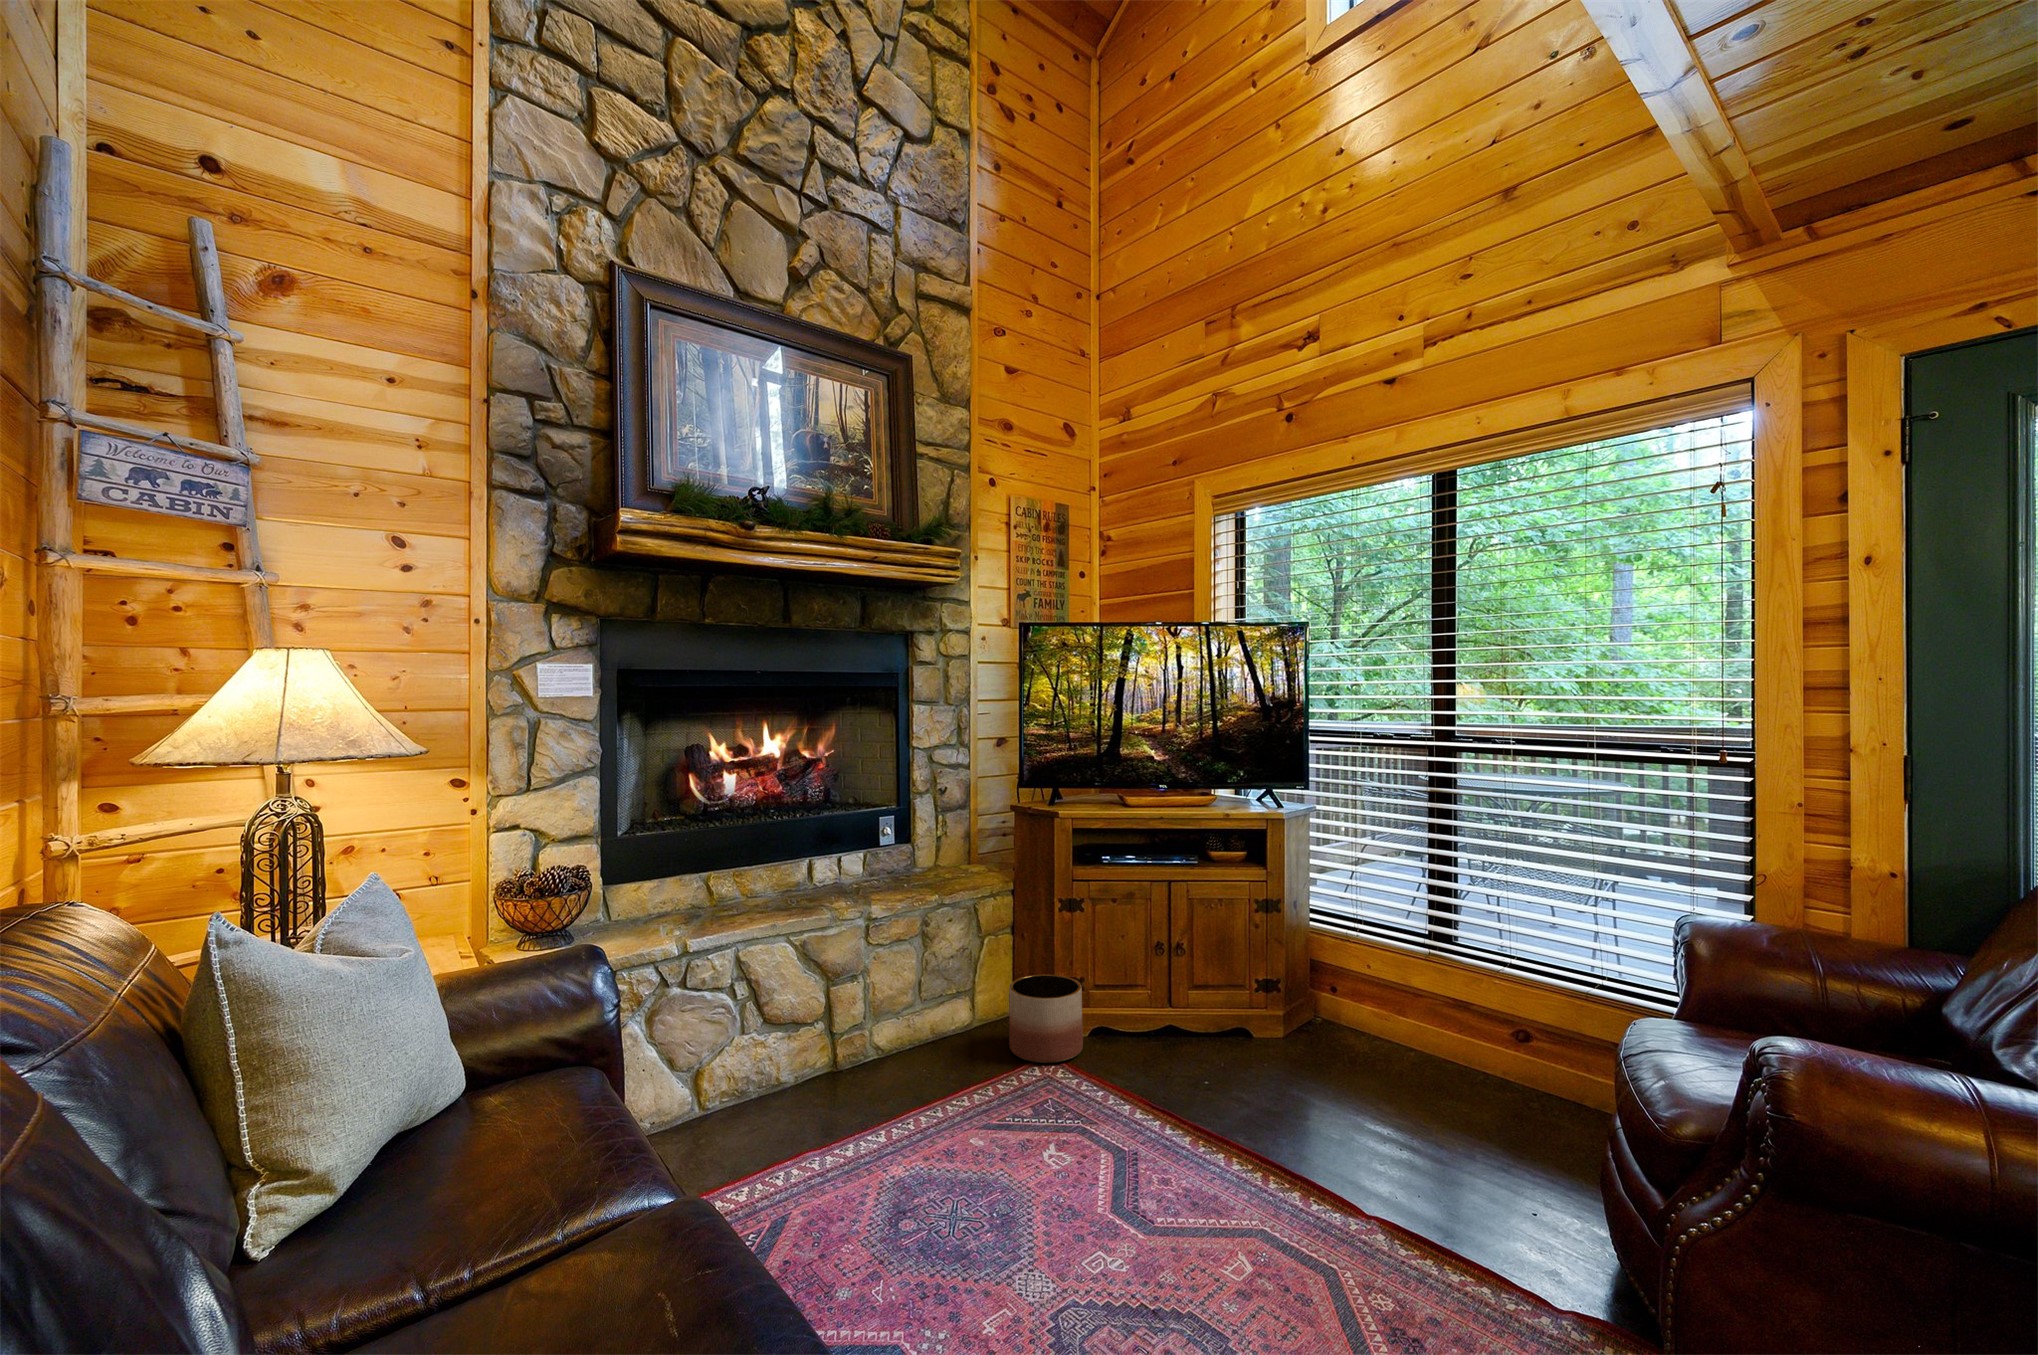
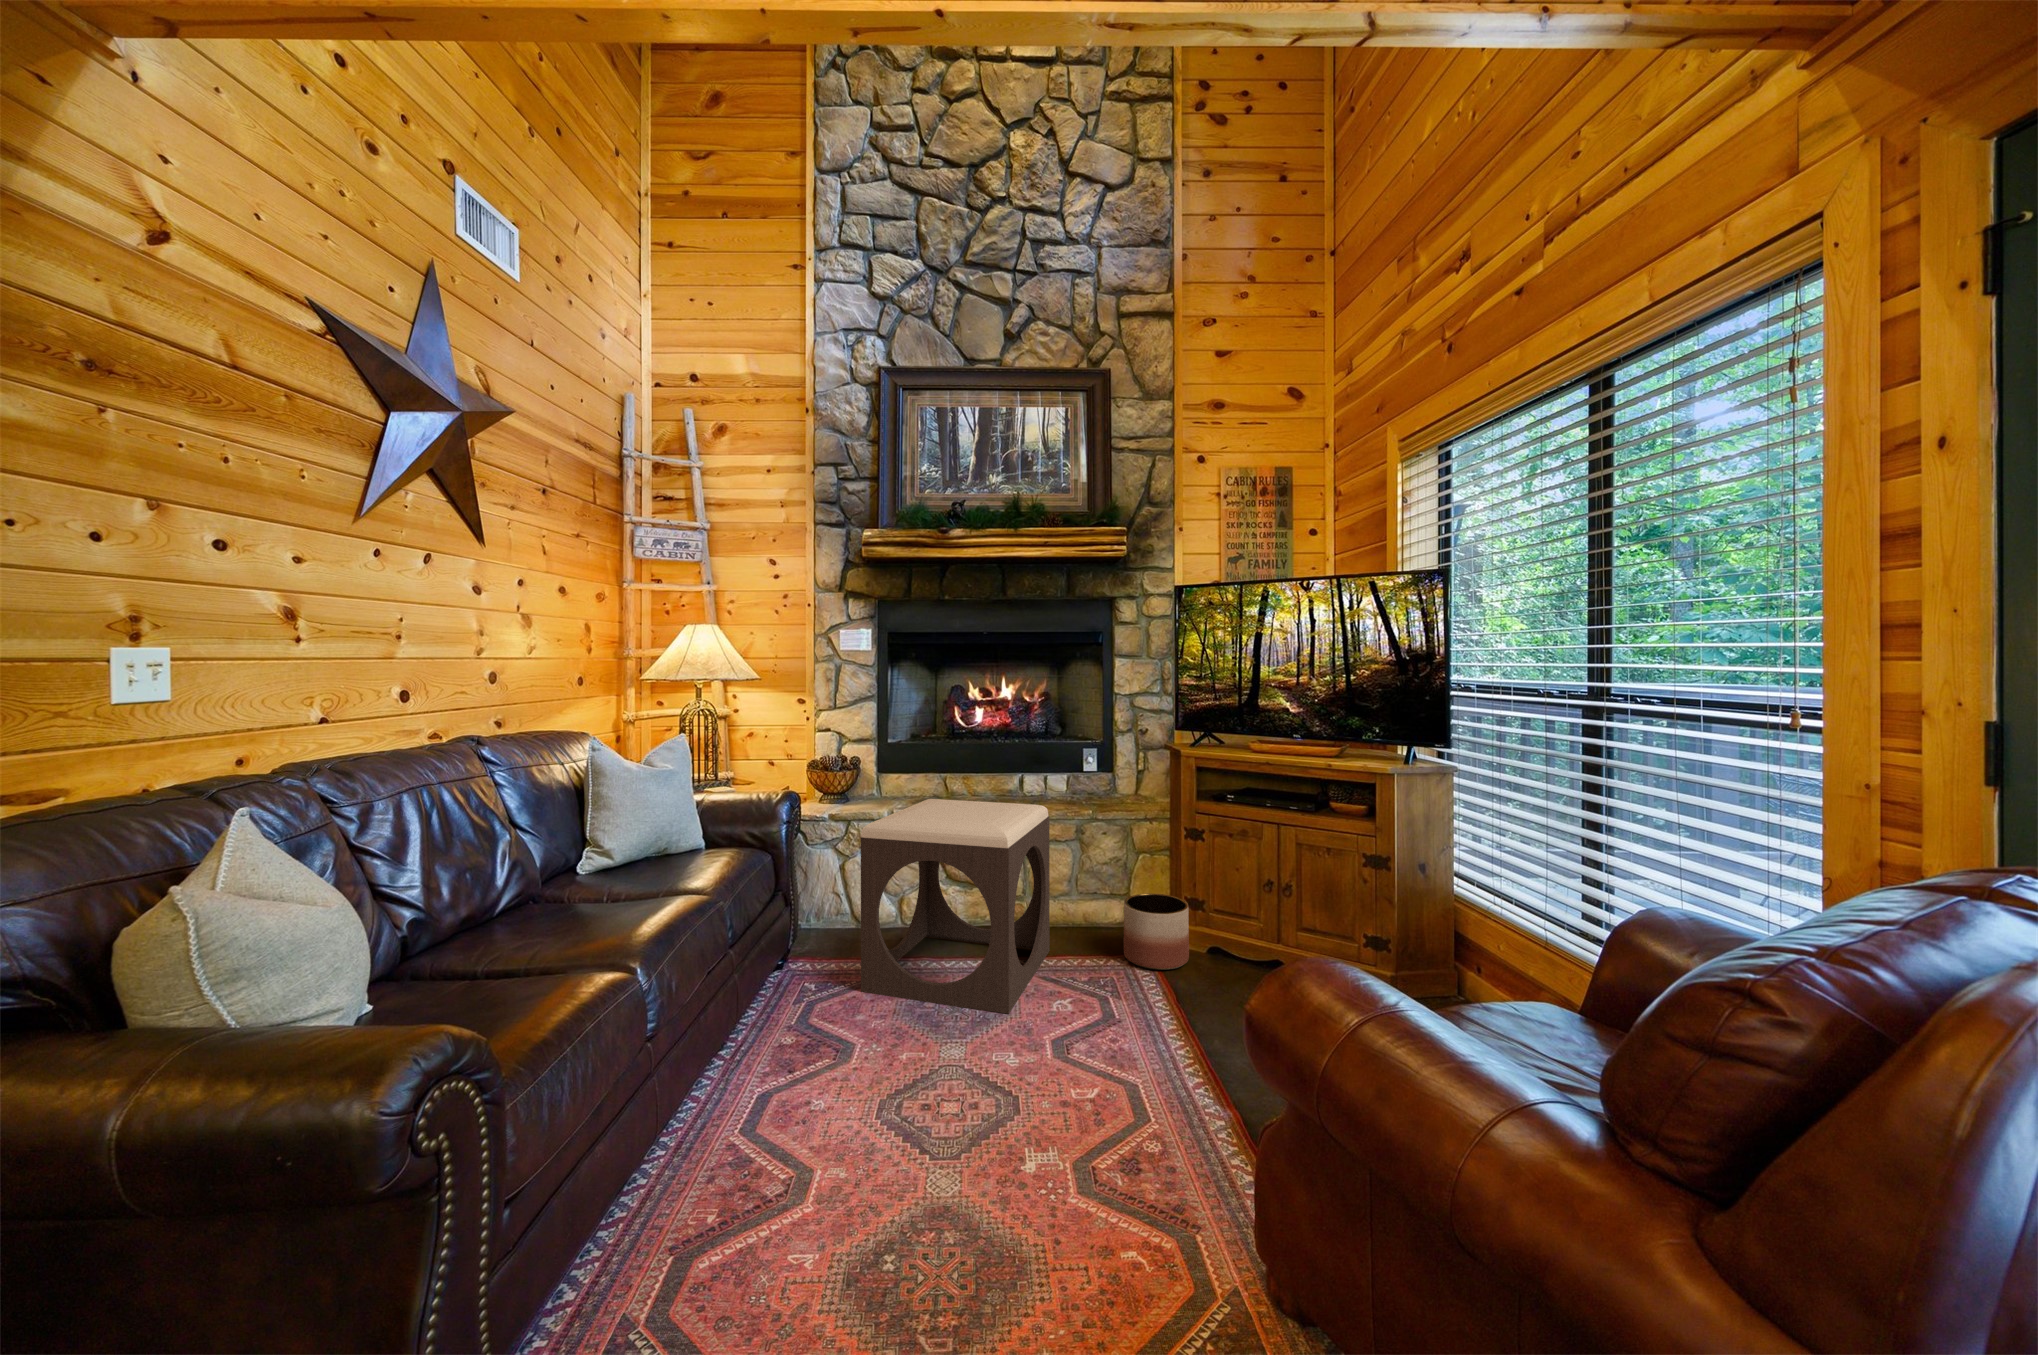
footstool: none [758,895,1002,1219] -> present [861,799,1050,1014]

